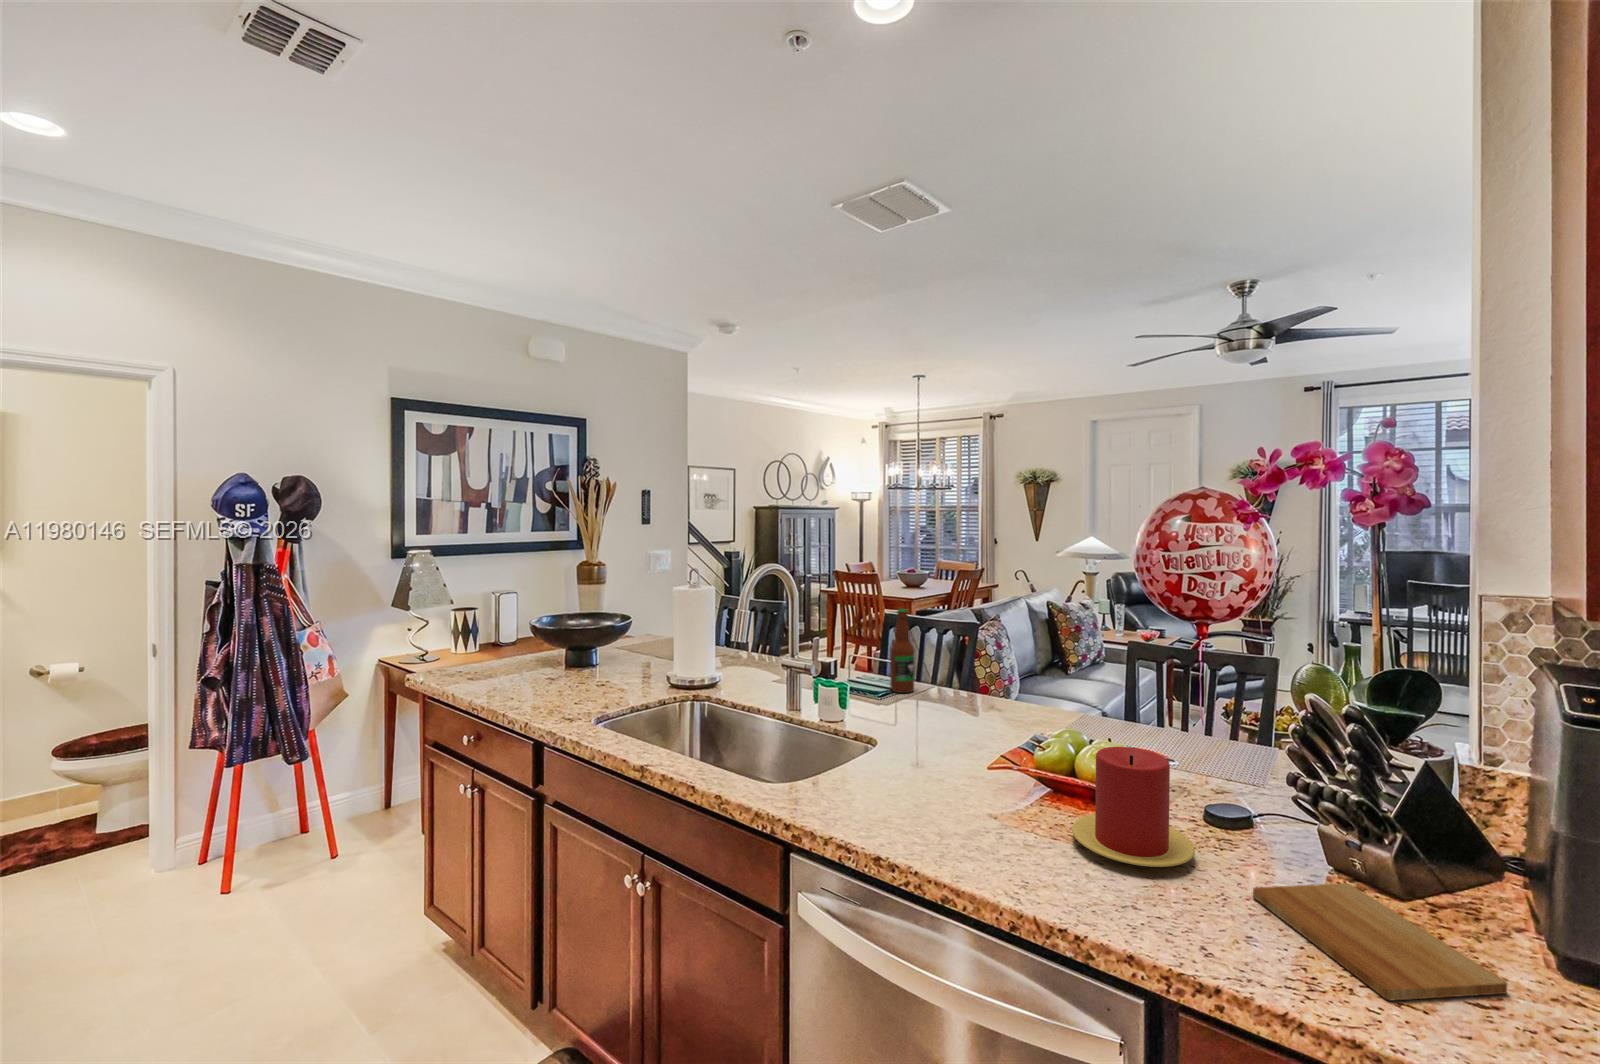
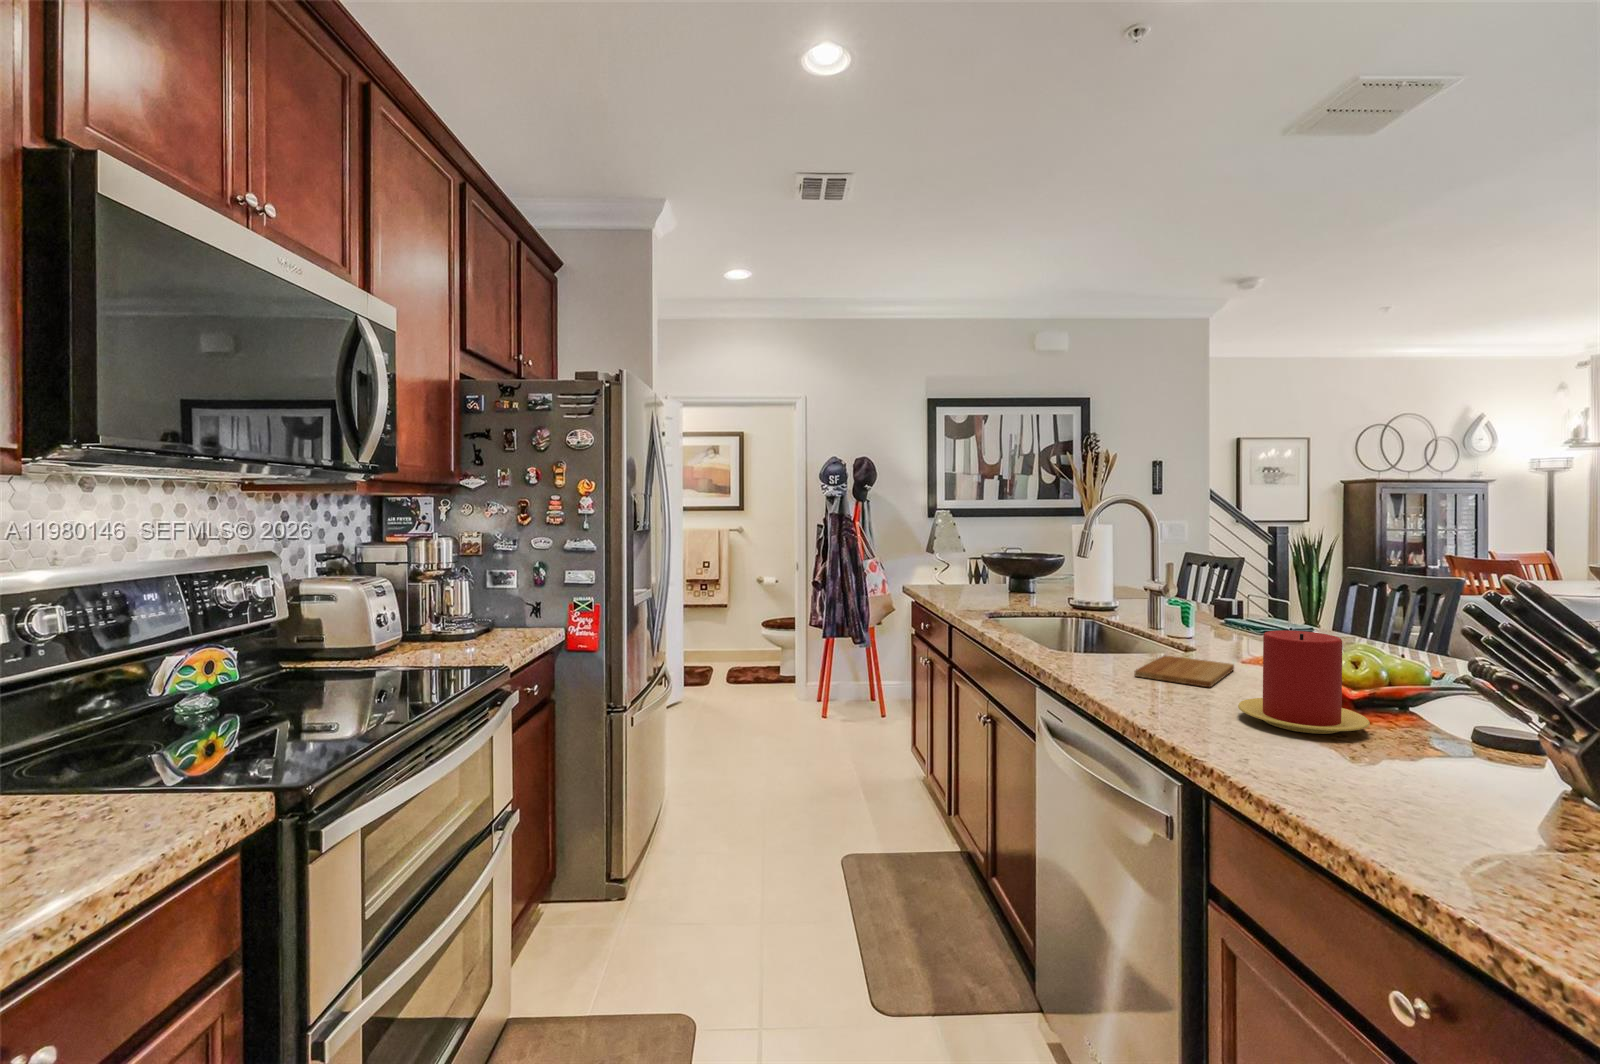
bottle: present [890,609,914,693] -> none [1279,548,1310,635]
cutting board: present [1253,883,1507,1000] -> present [1134,656,1234,687]

